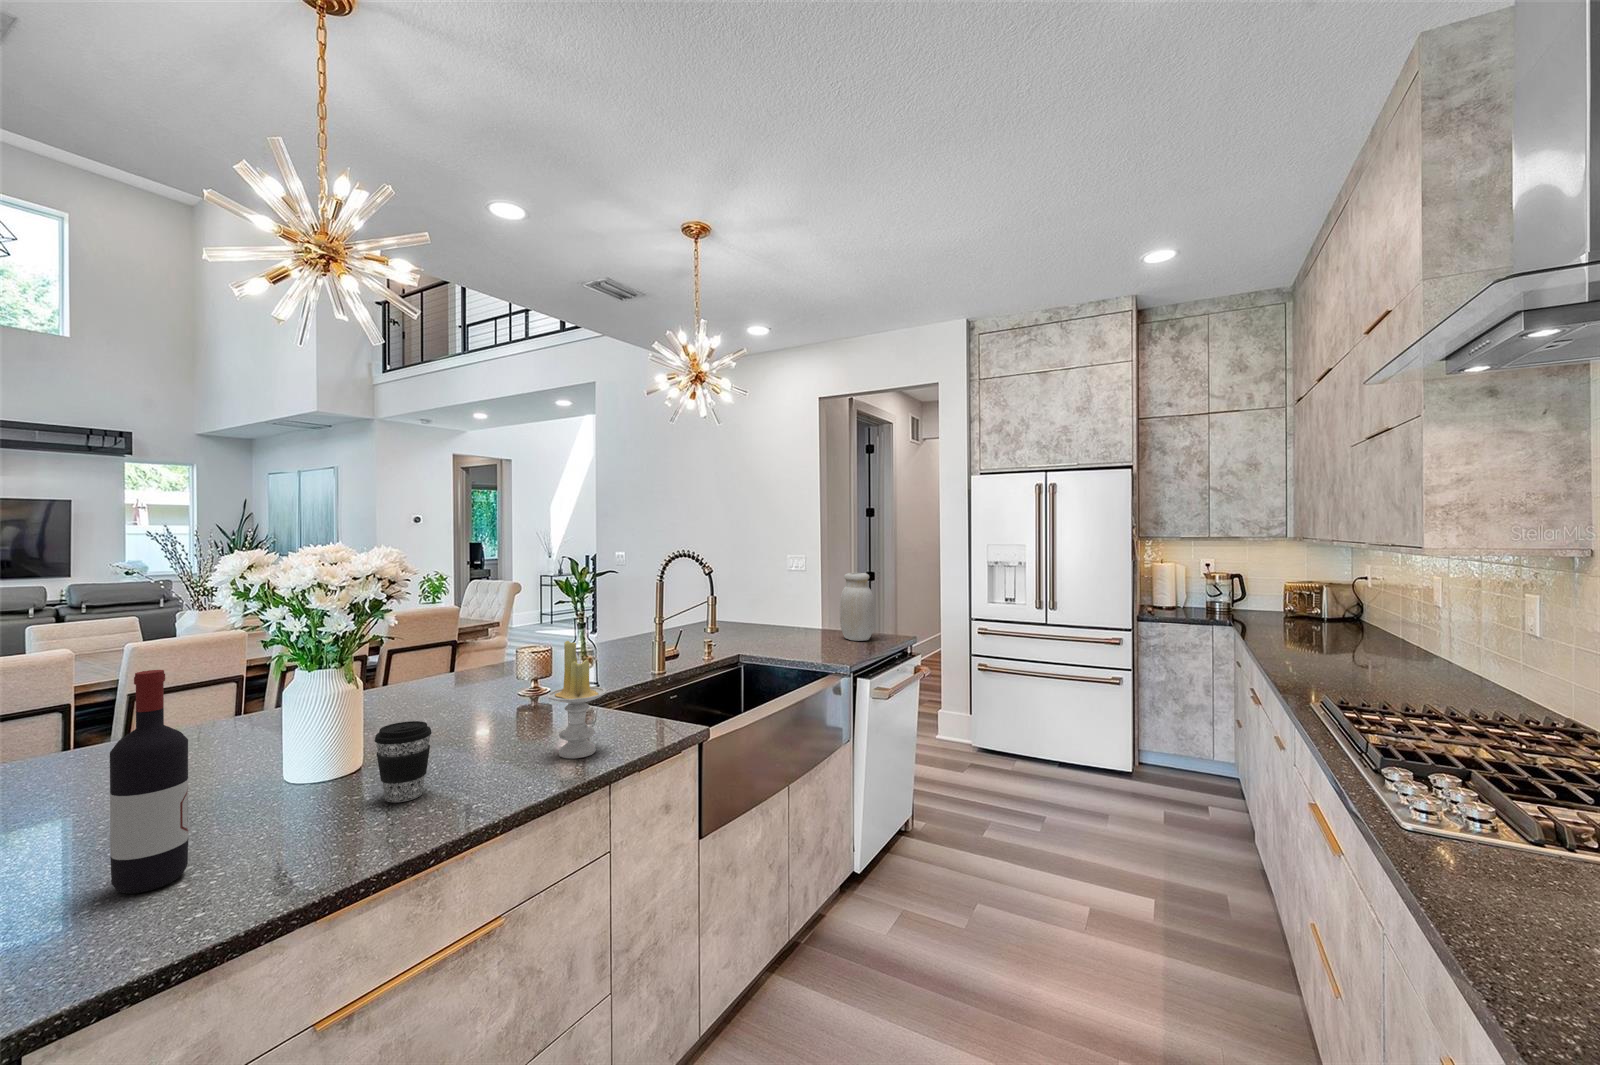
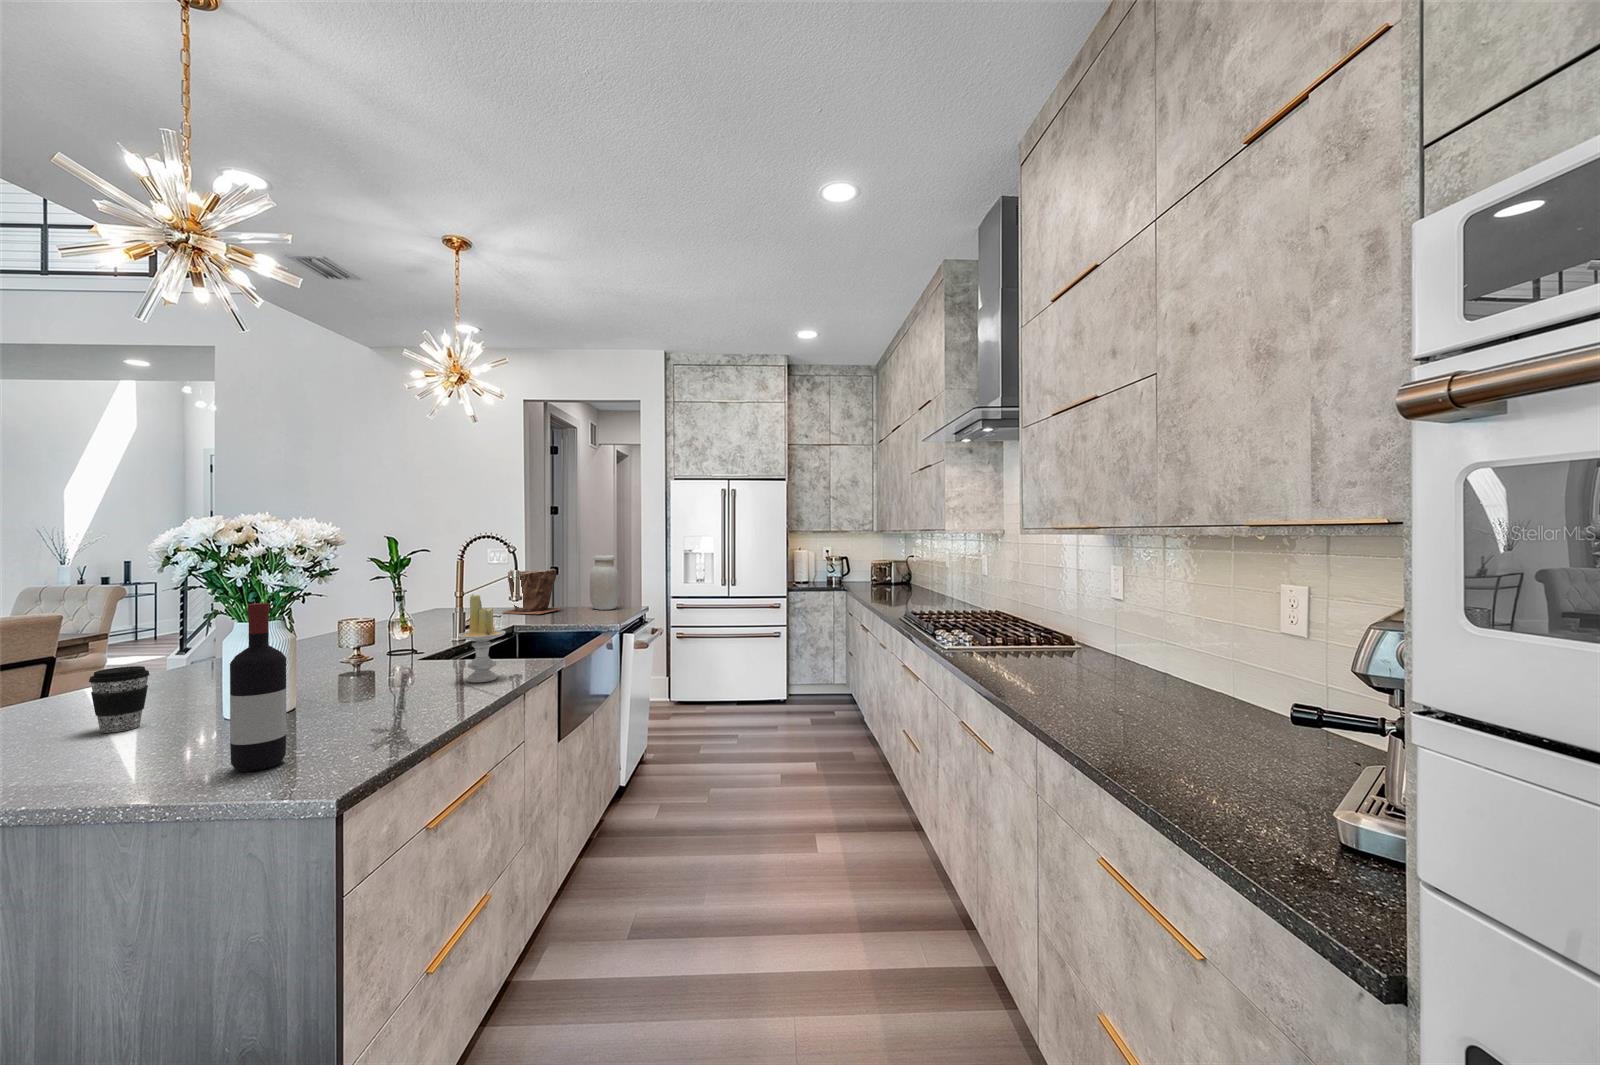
plant pot: none [741,587,807,643] -> present [503,569,561,614]
coffee cup: present [375,721,432,802] -> present [89,666,150,733]

